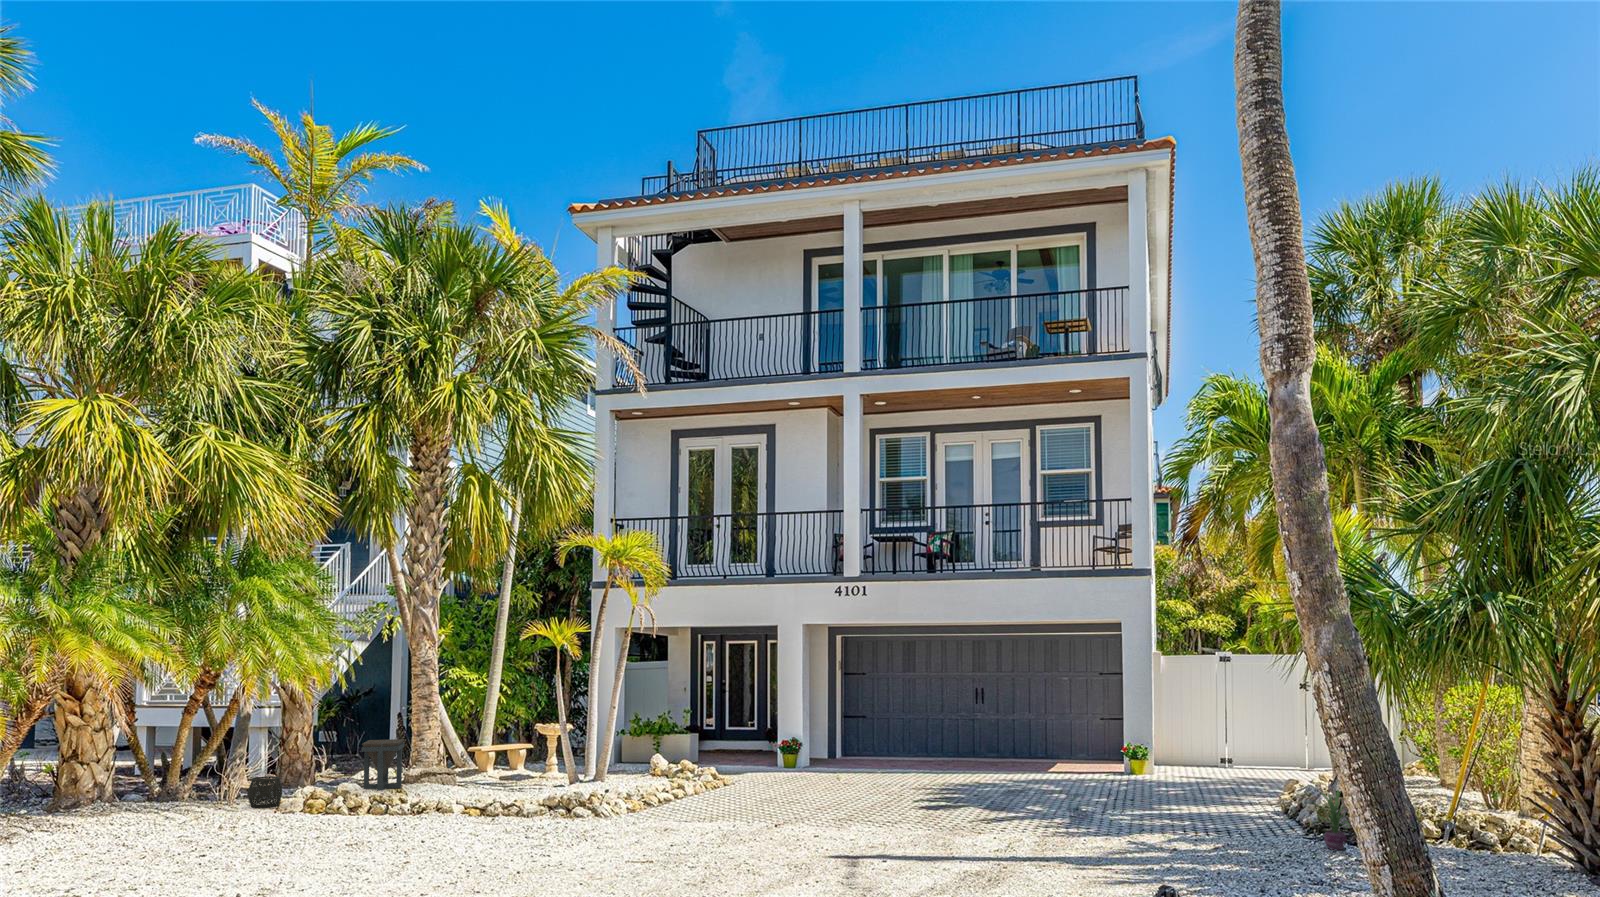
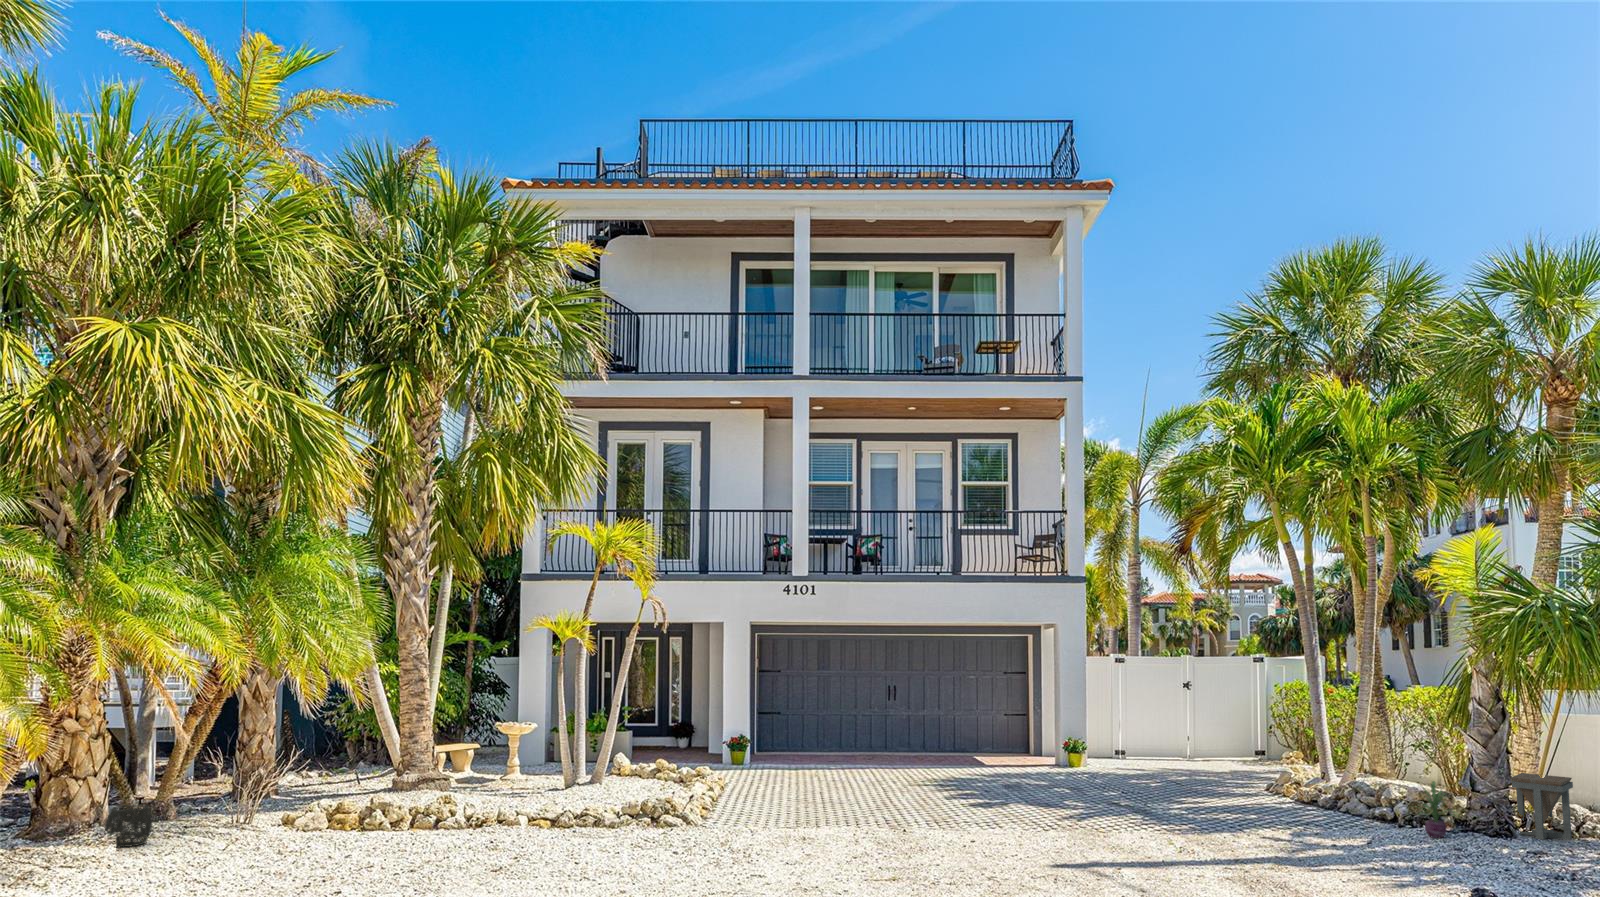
side table: present [361,739,405,791] -> present [1511,773,1573,840]
woven basket: present [248,776,283,808] -> present [105,804,152,848]

